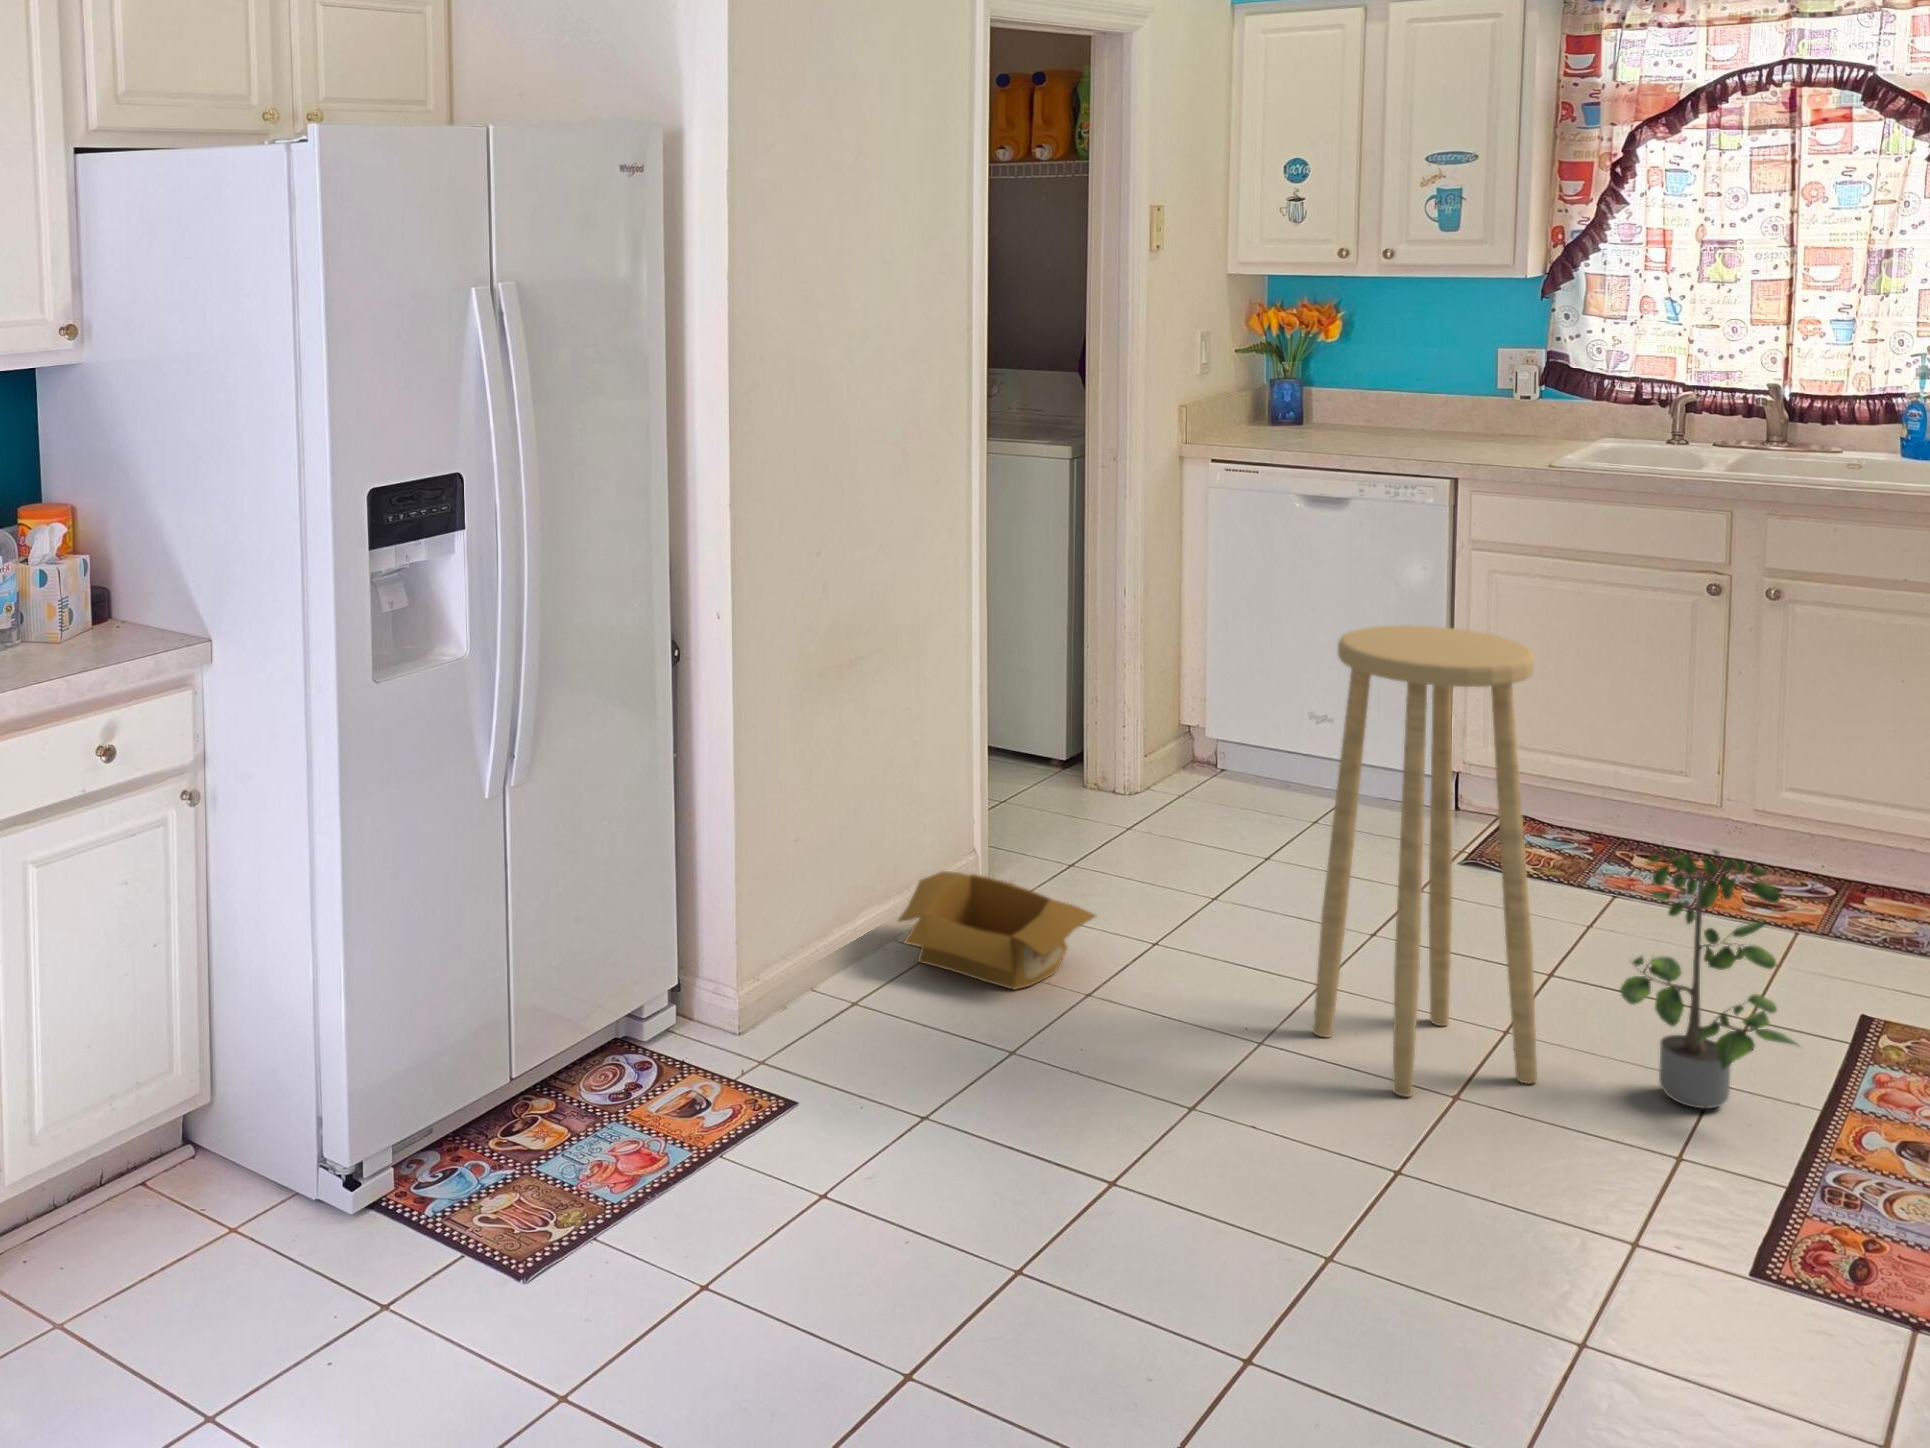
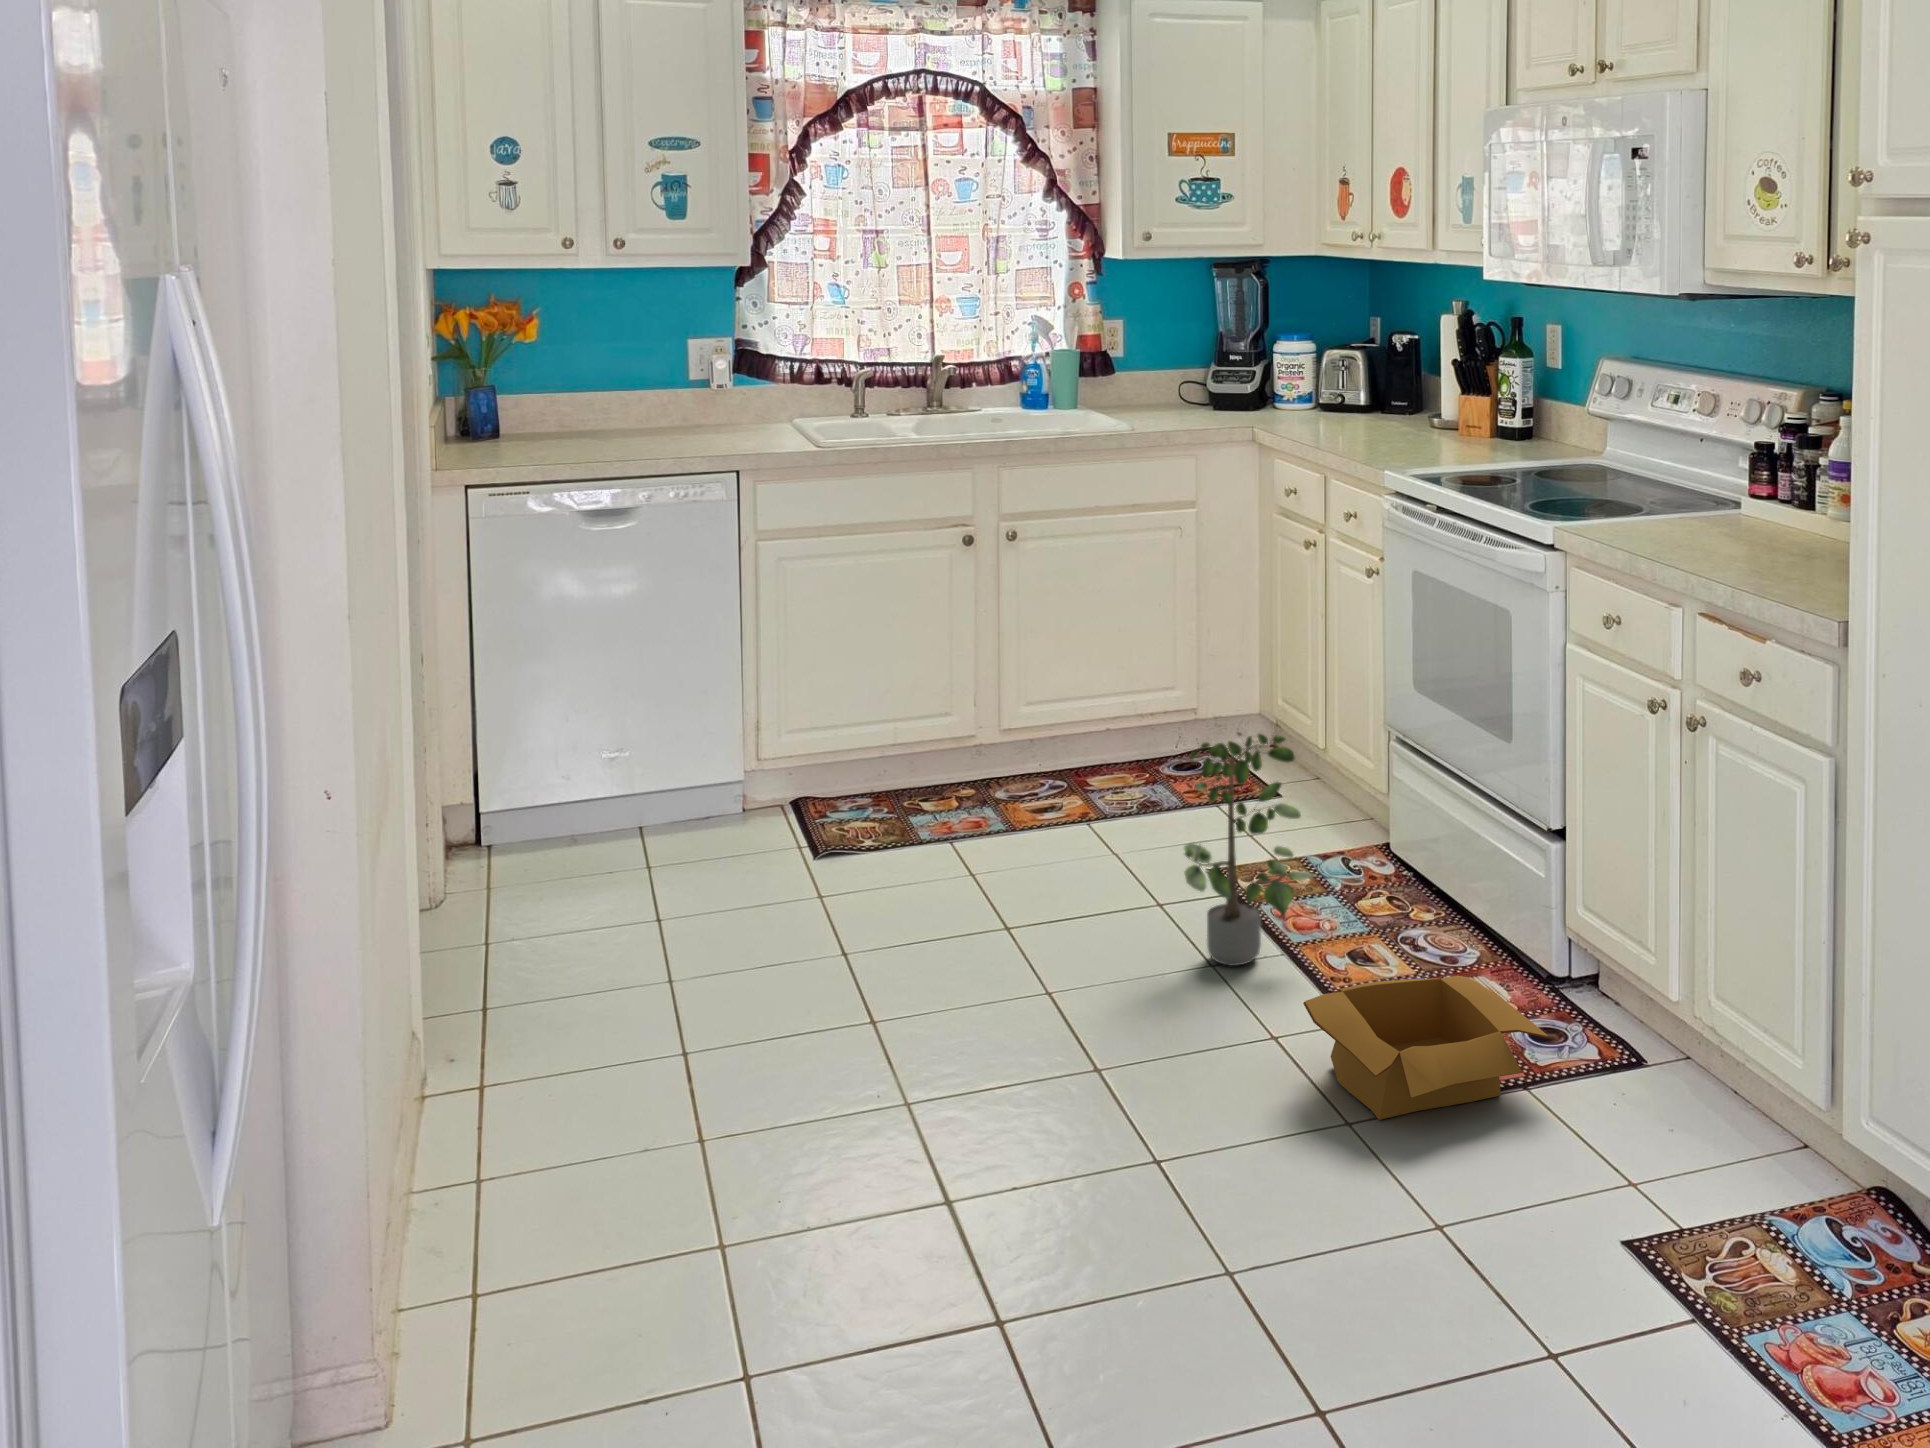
stool: present [1313,625,1537,1097] -> none [951,582,1144,1057]
cardboard box: present [898,871,1096,990] -> present [1303,976,1548,1120]

